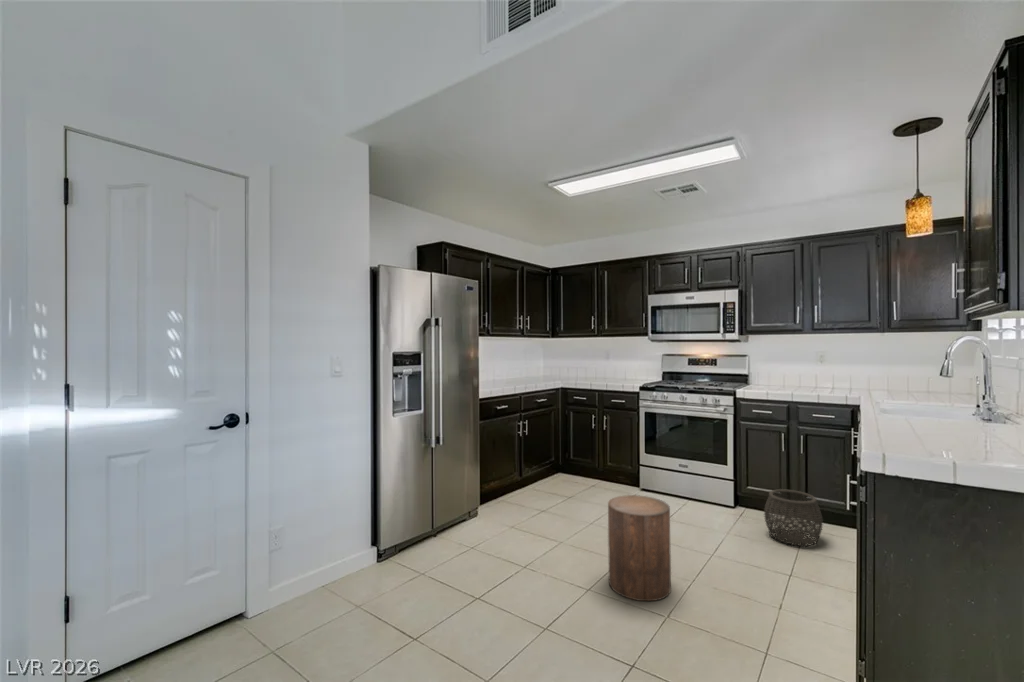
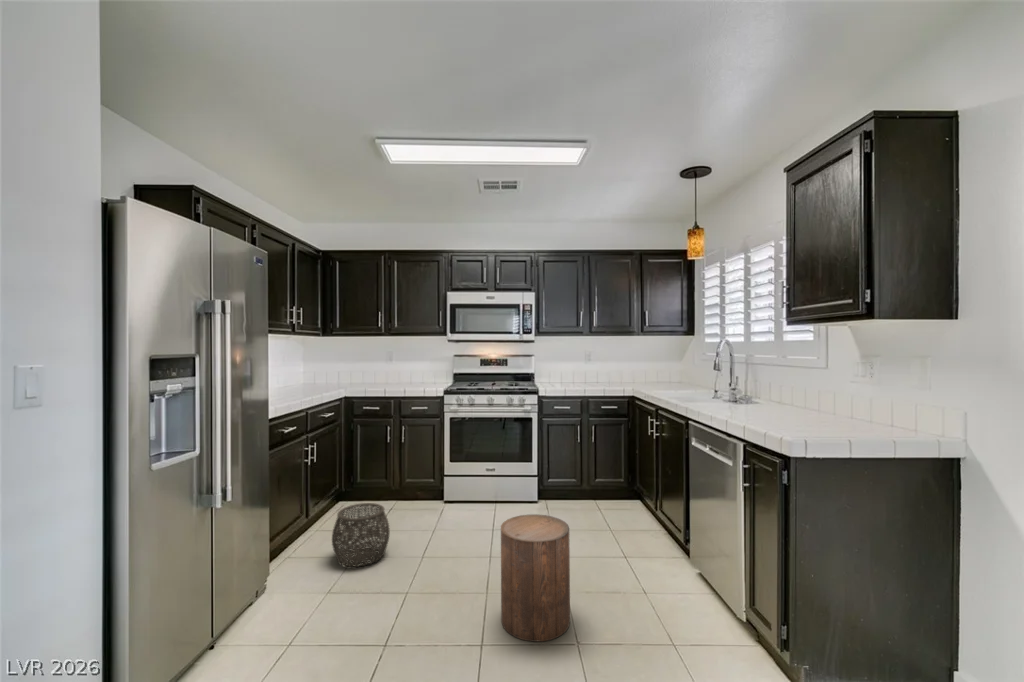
woven basket: present [764,489,823,546] -> present [332,503,390,567]

